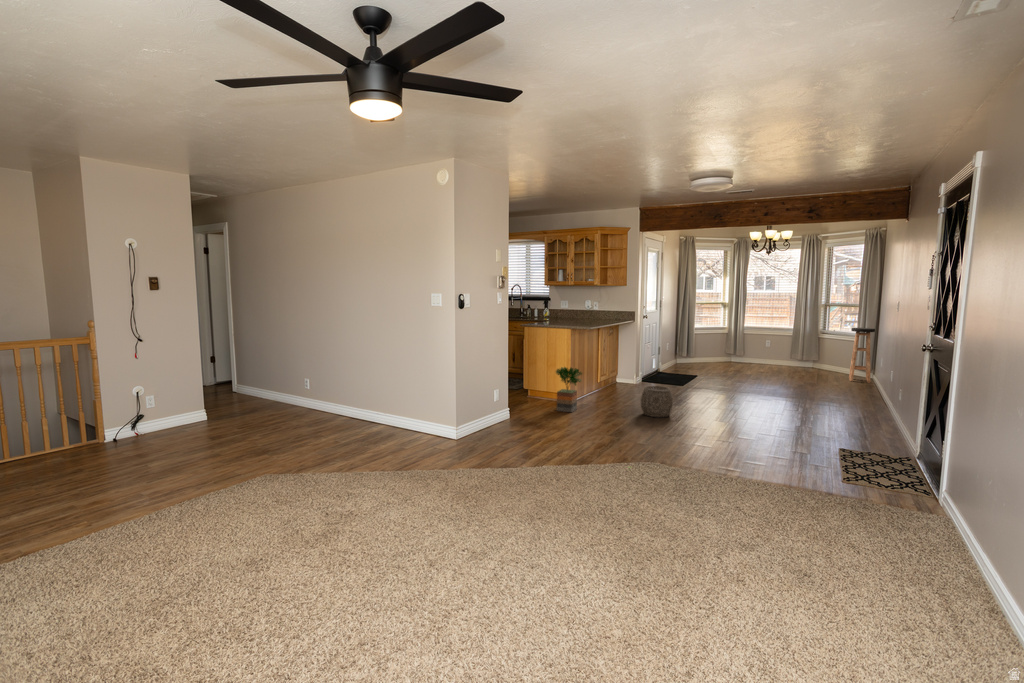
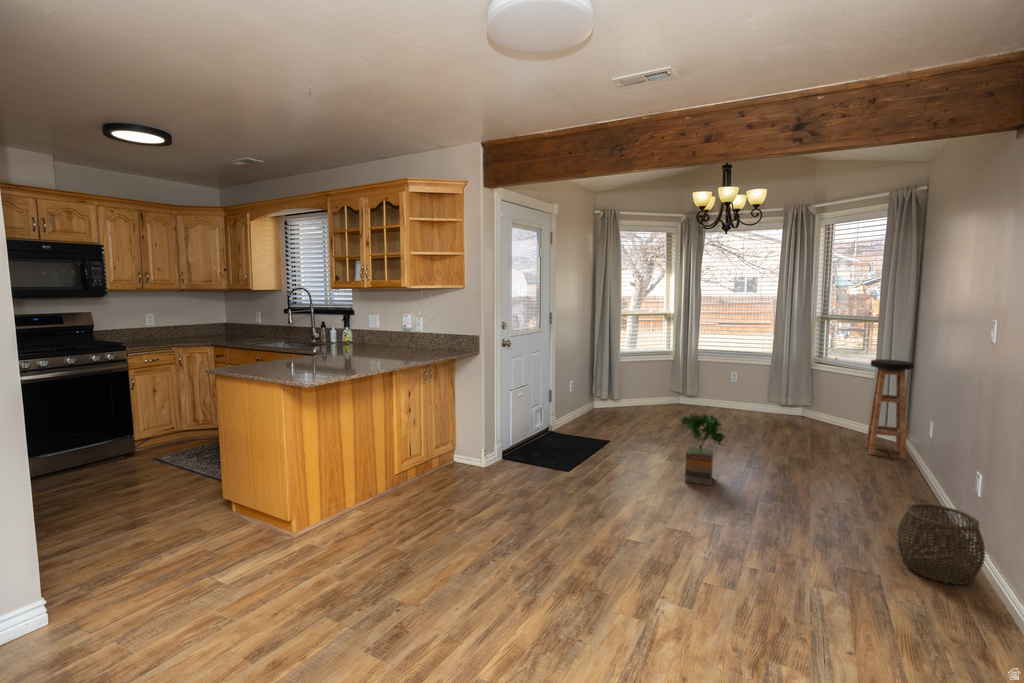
potted tree: present [556,367,582,412] -> present [680,414,726,485]
woven basket: present [641,386,673,417] -> present [897,503,985,585]

